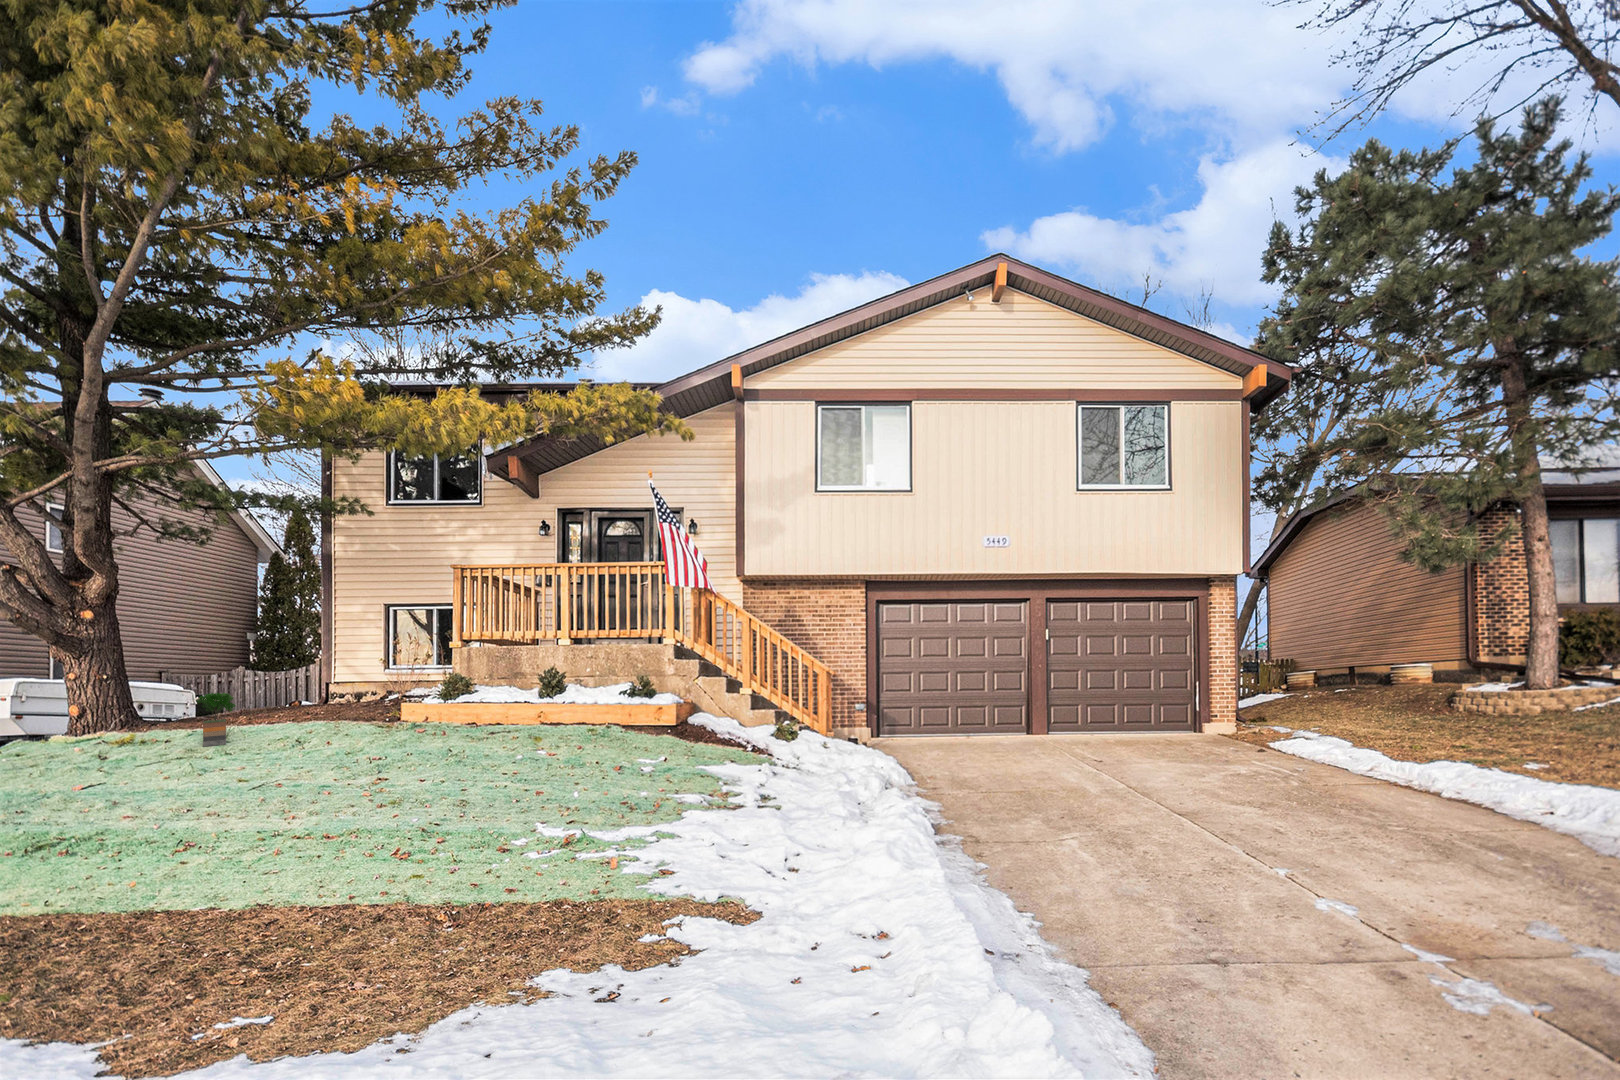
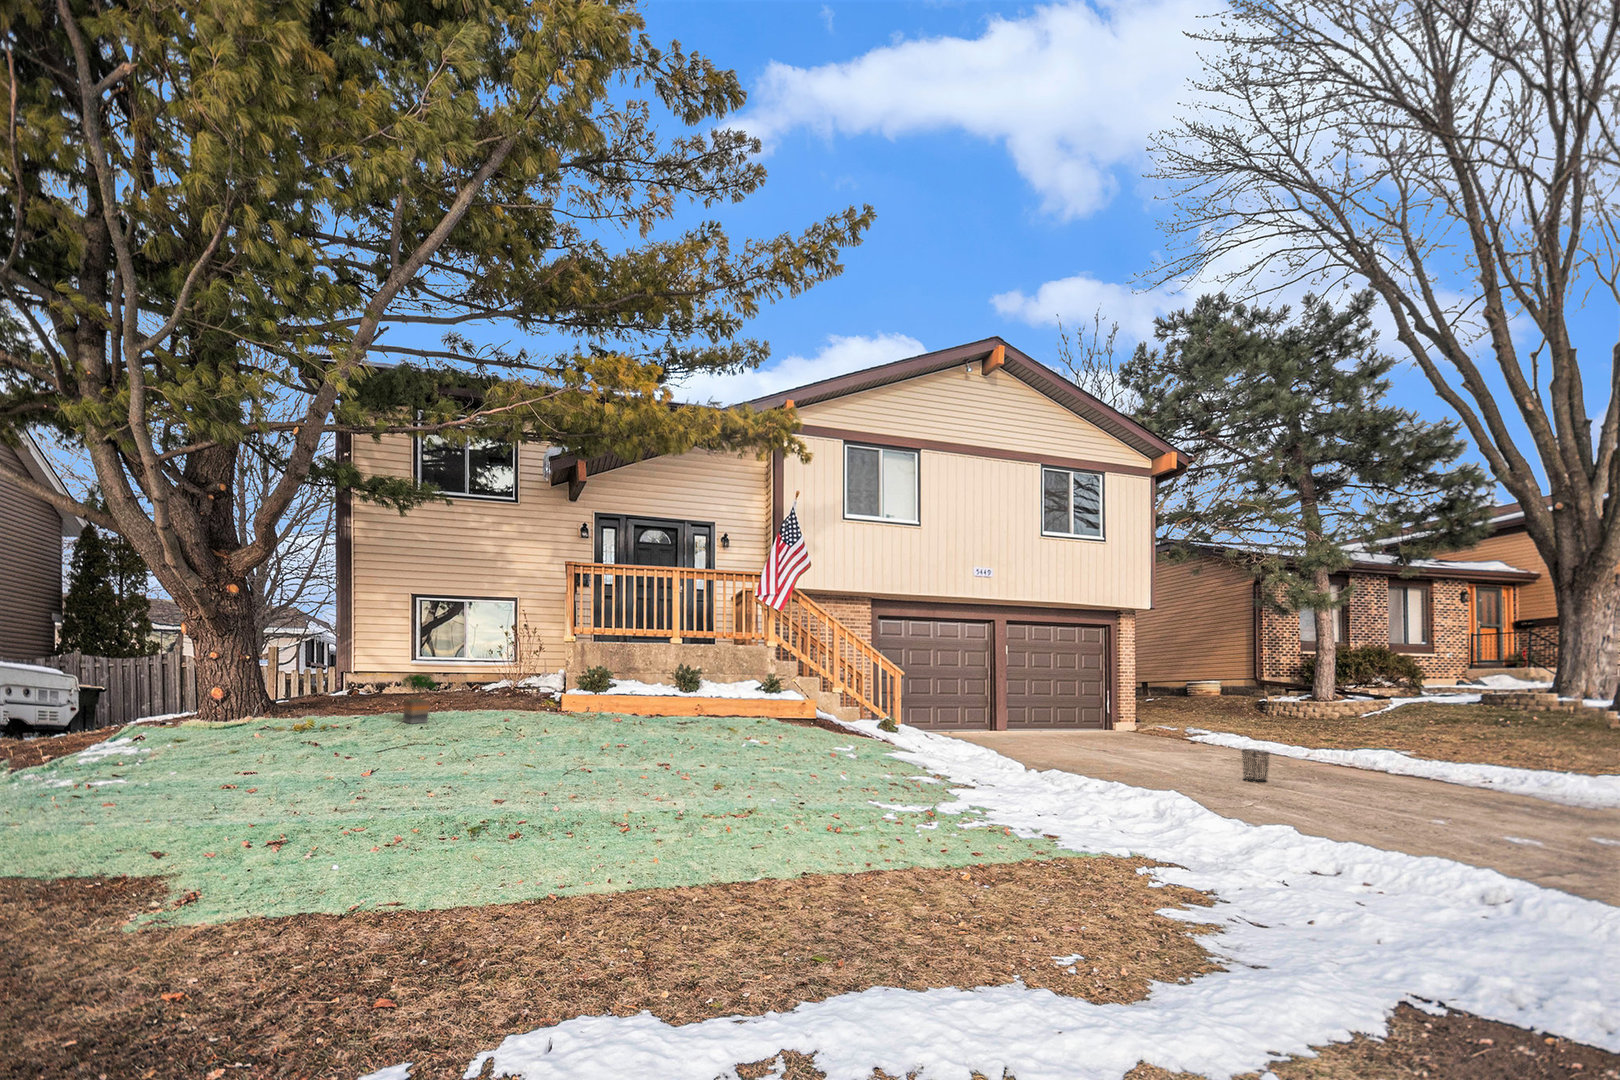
trash can: none [1205,782,1248,834] -> present [1242,749,1270,783]

